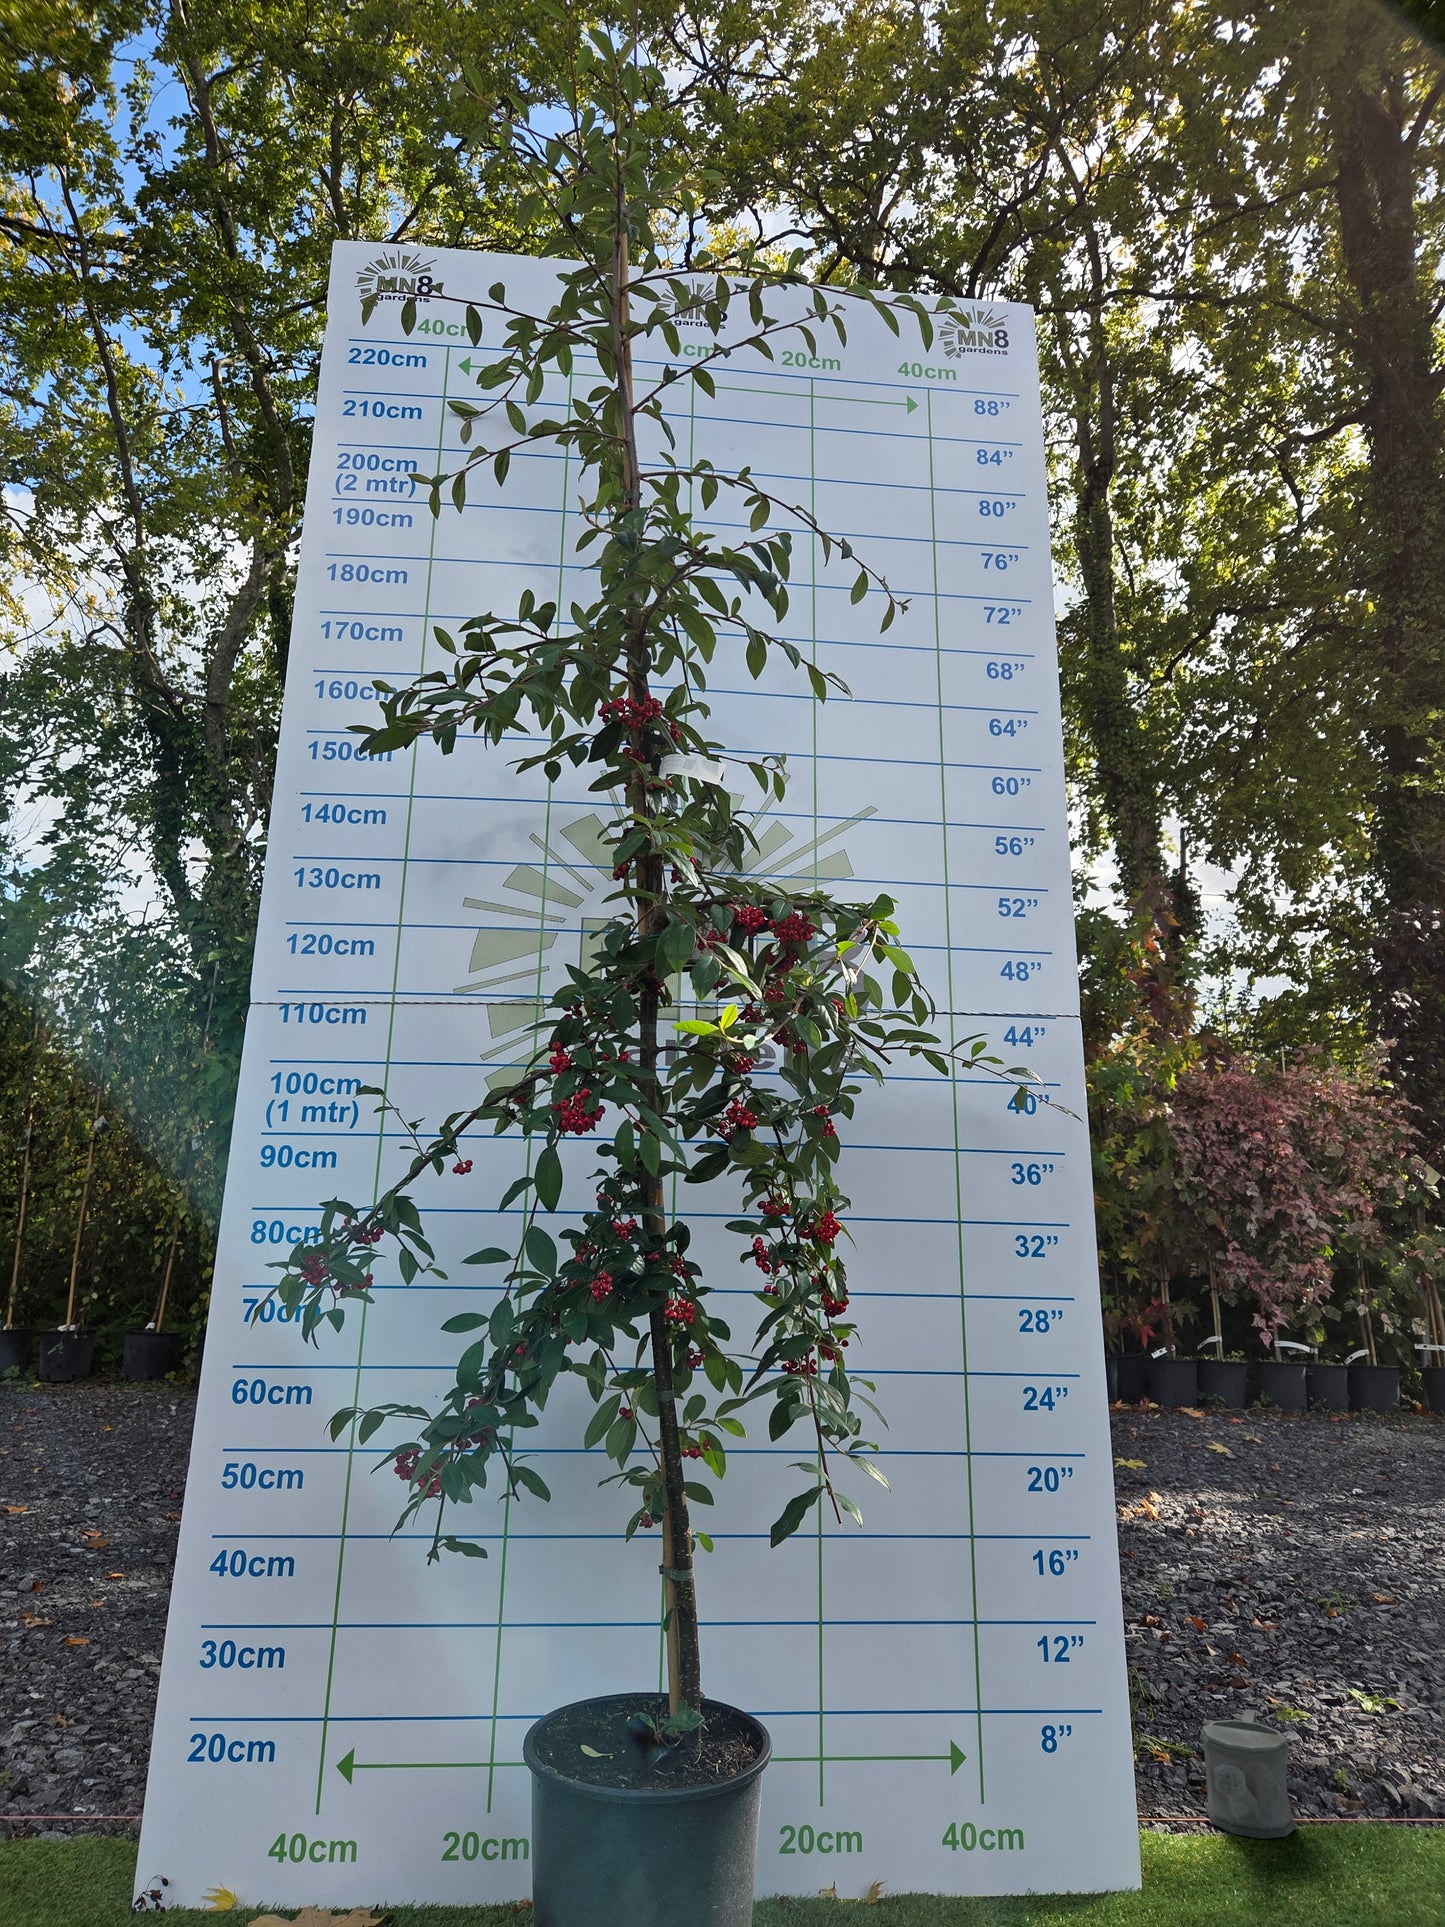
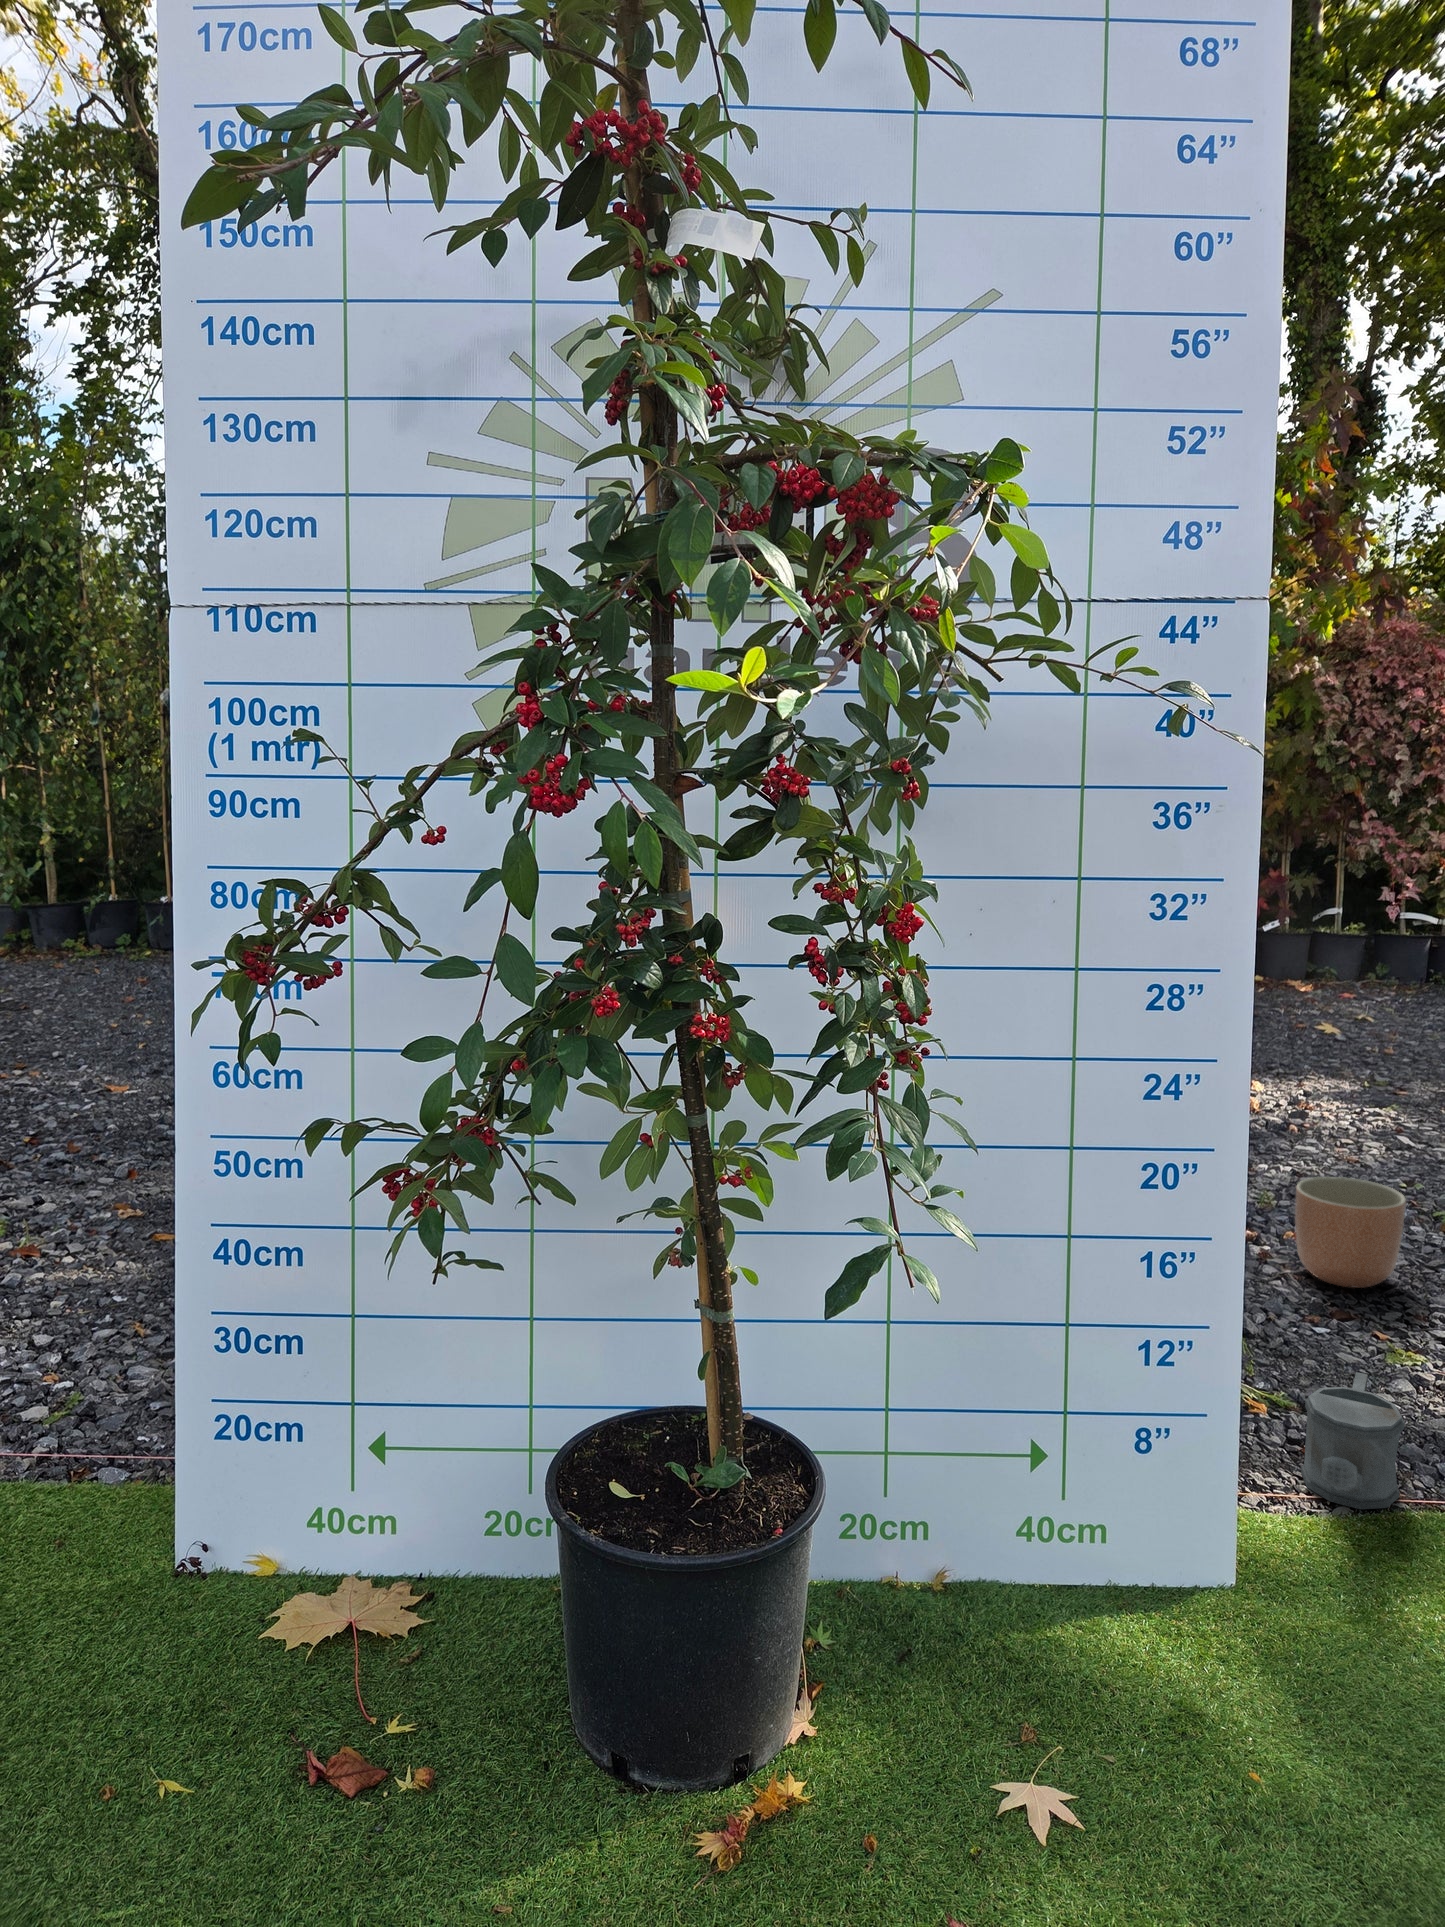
planter: none [1187,1556,1288,1666] -> present [1295,1177,1406,1288]

